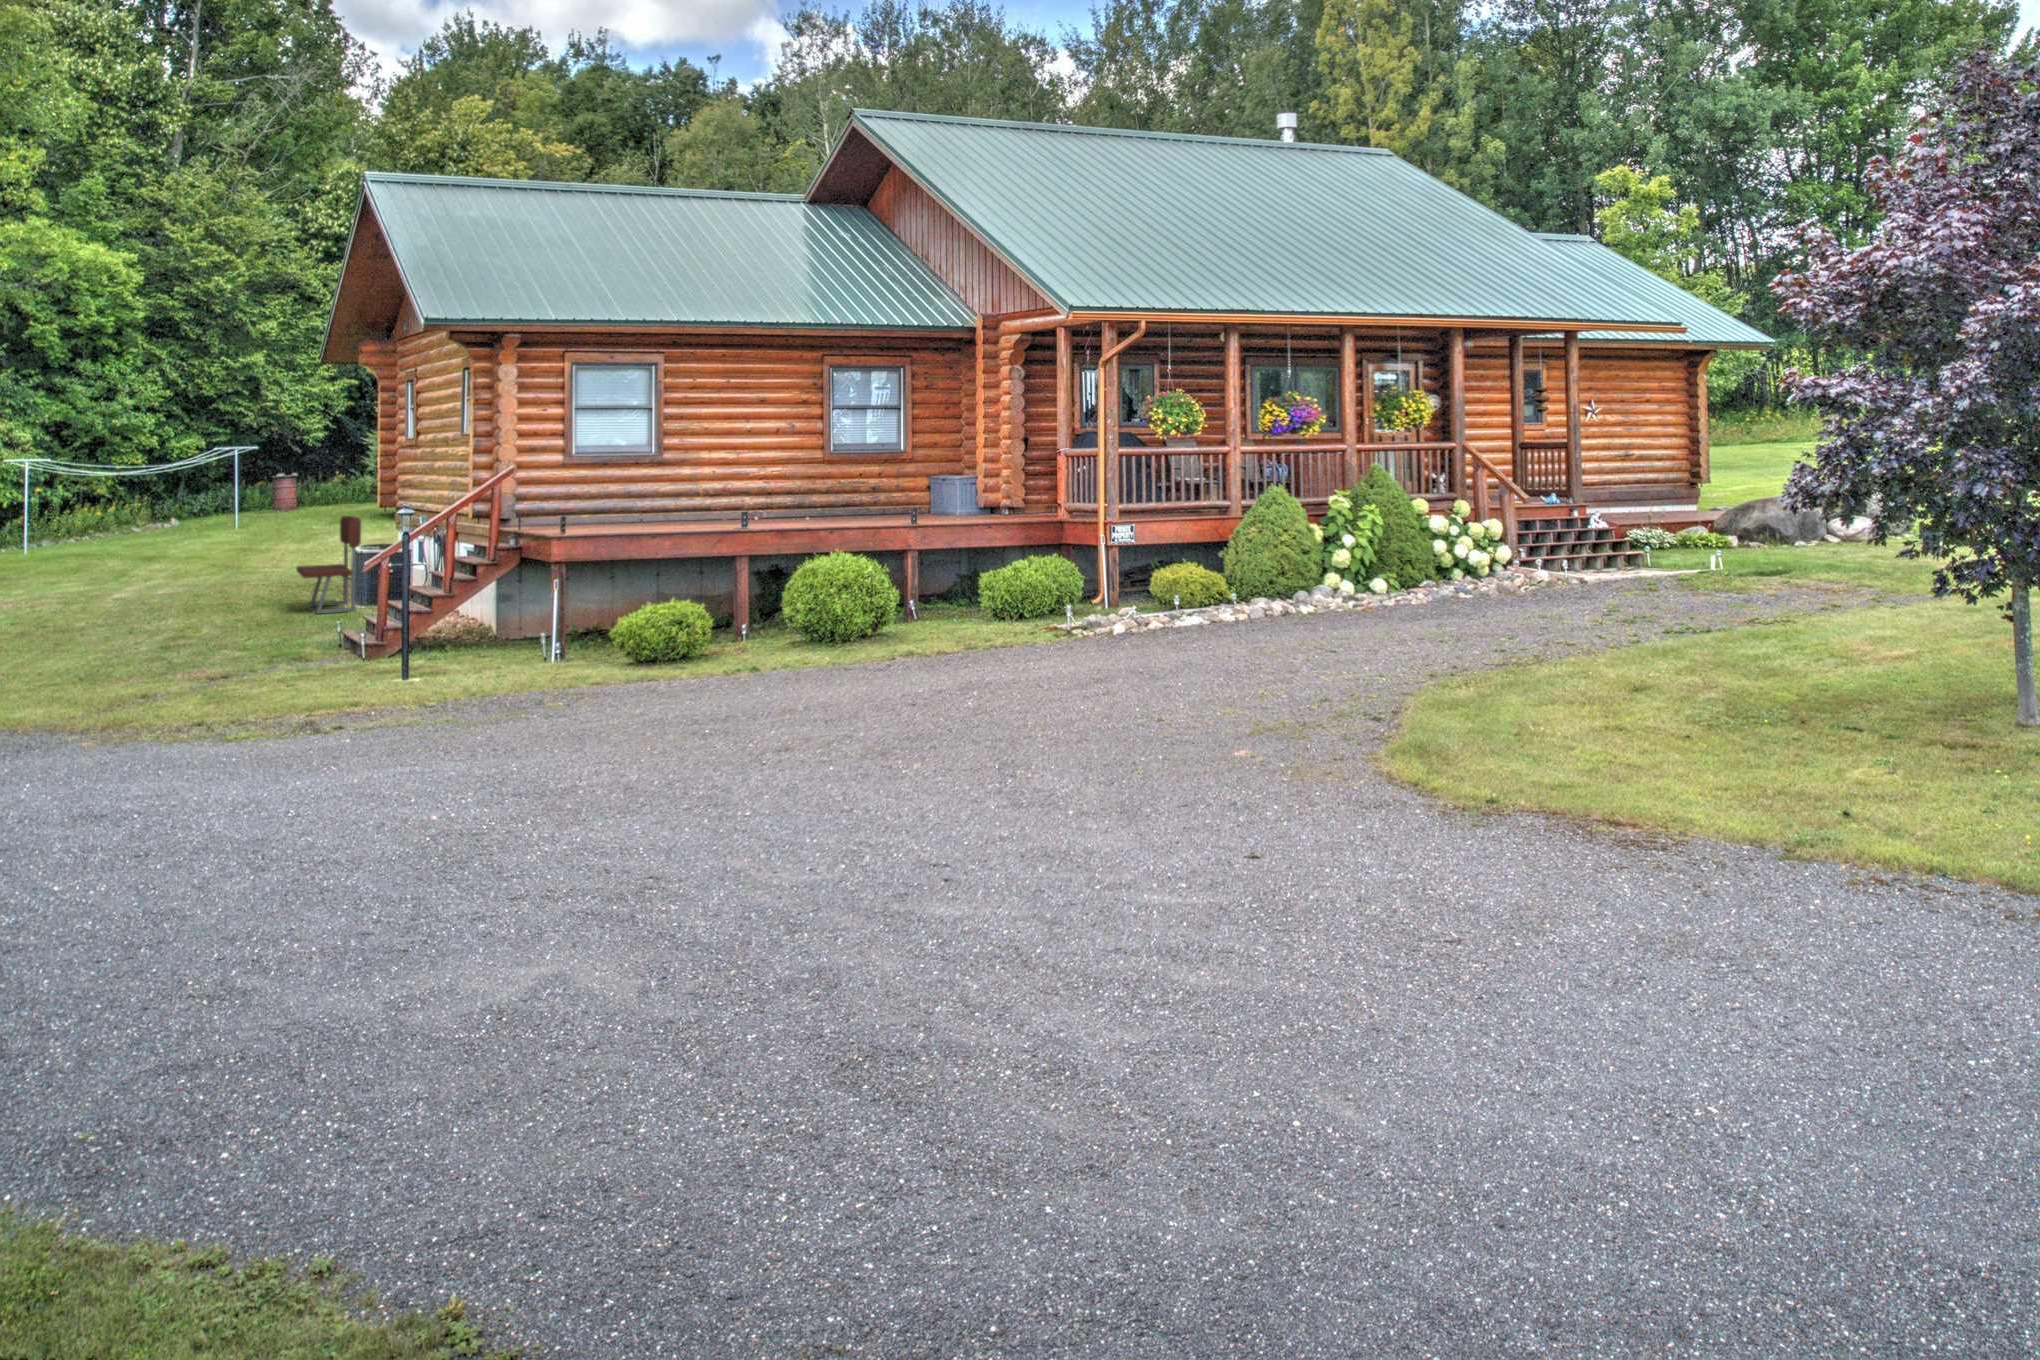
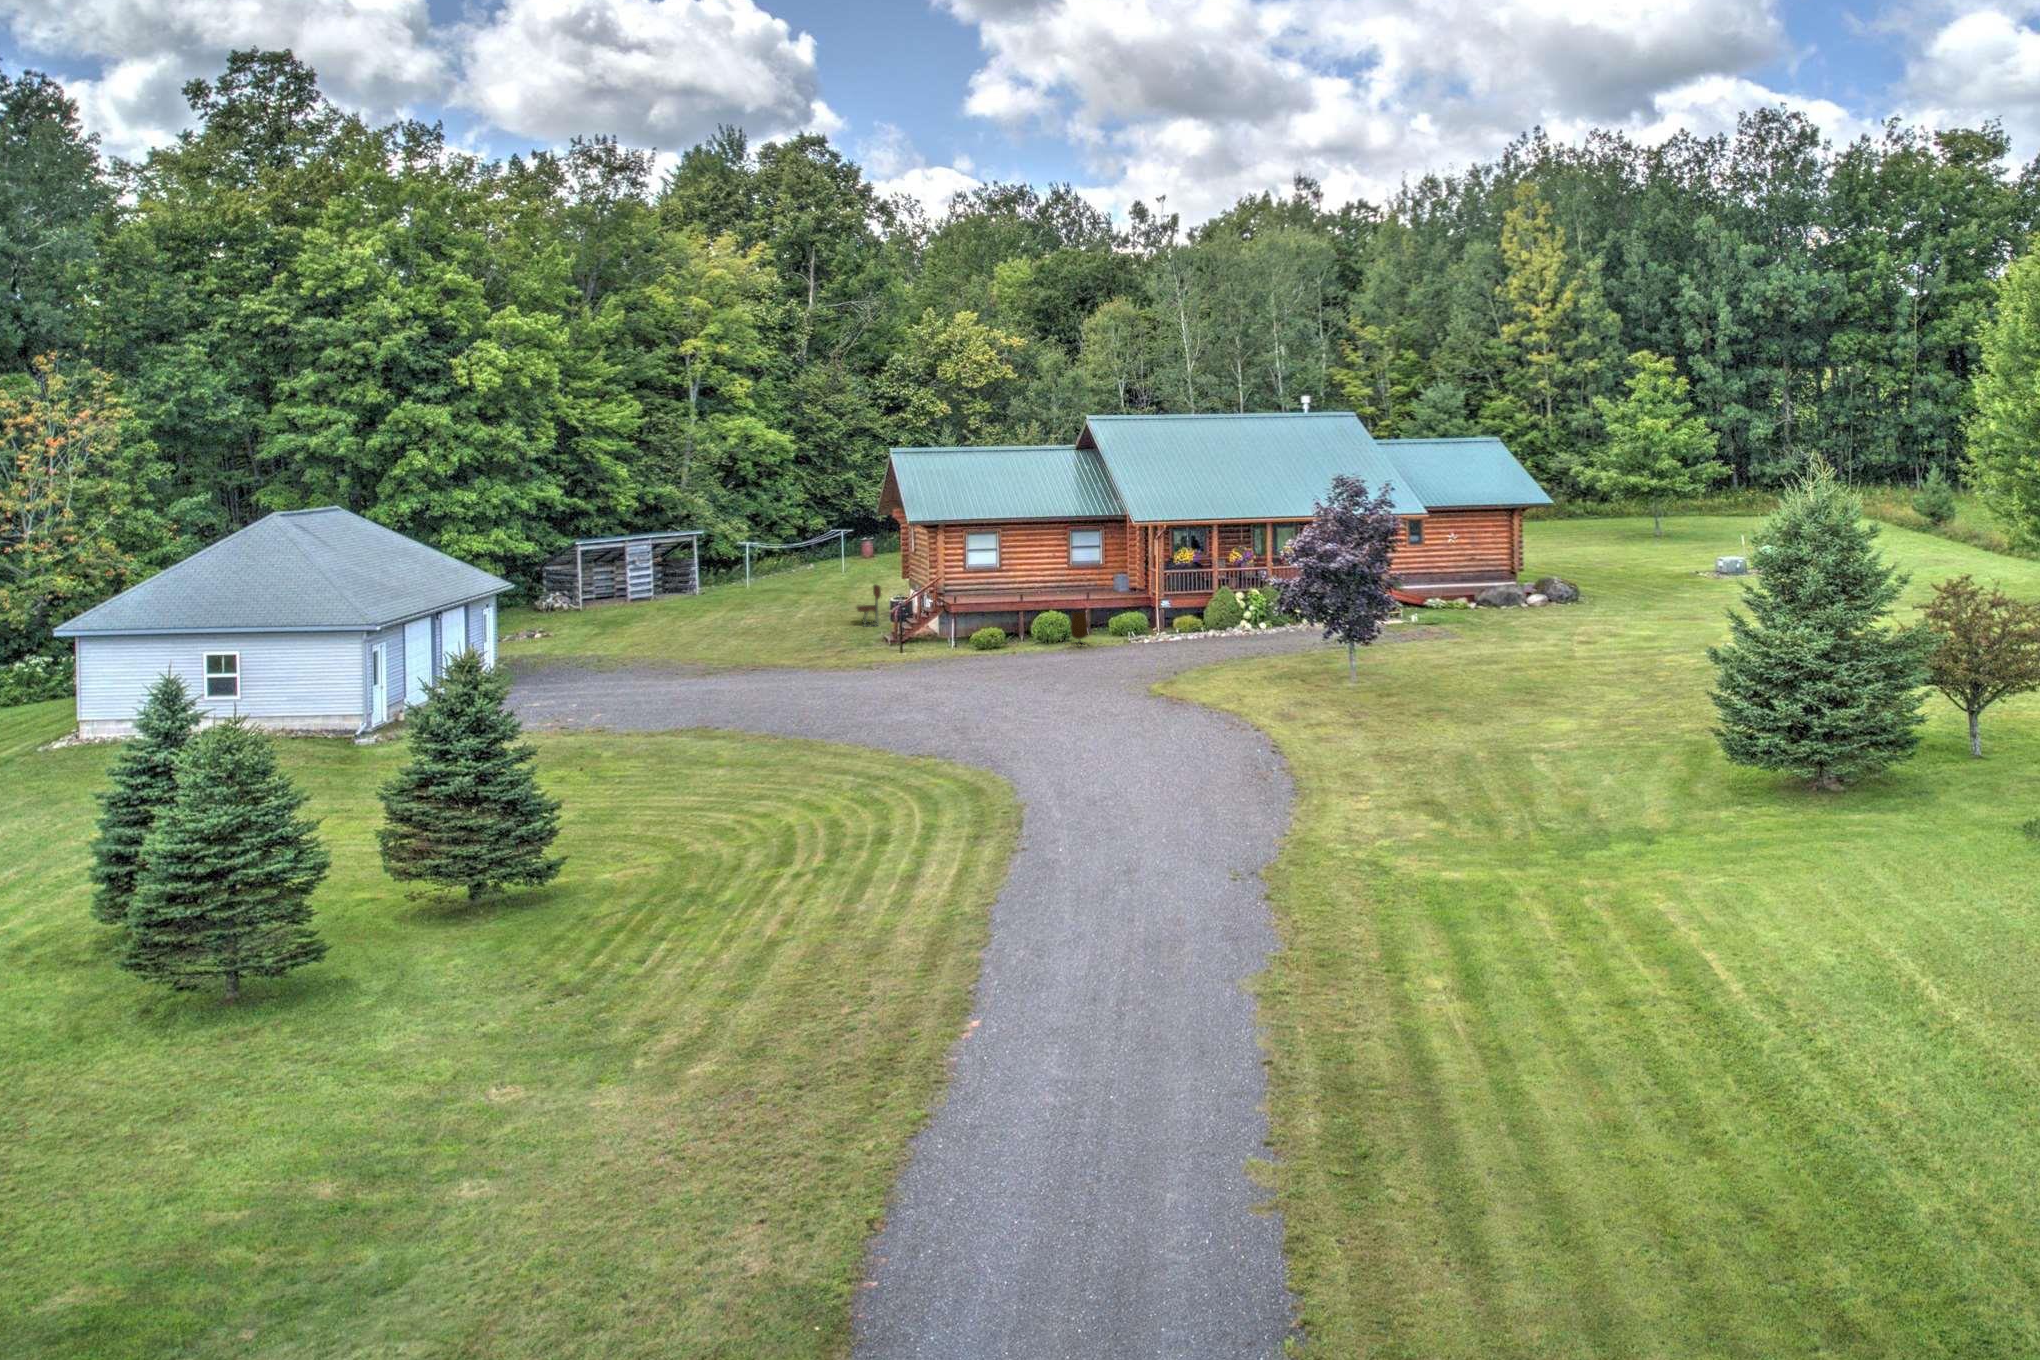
lounge chair: none [883,547,941,637] -> present [1070,612,1088,645]

